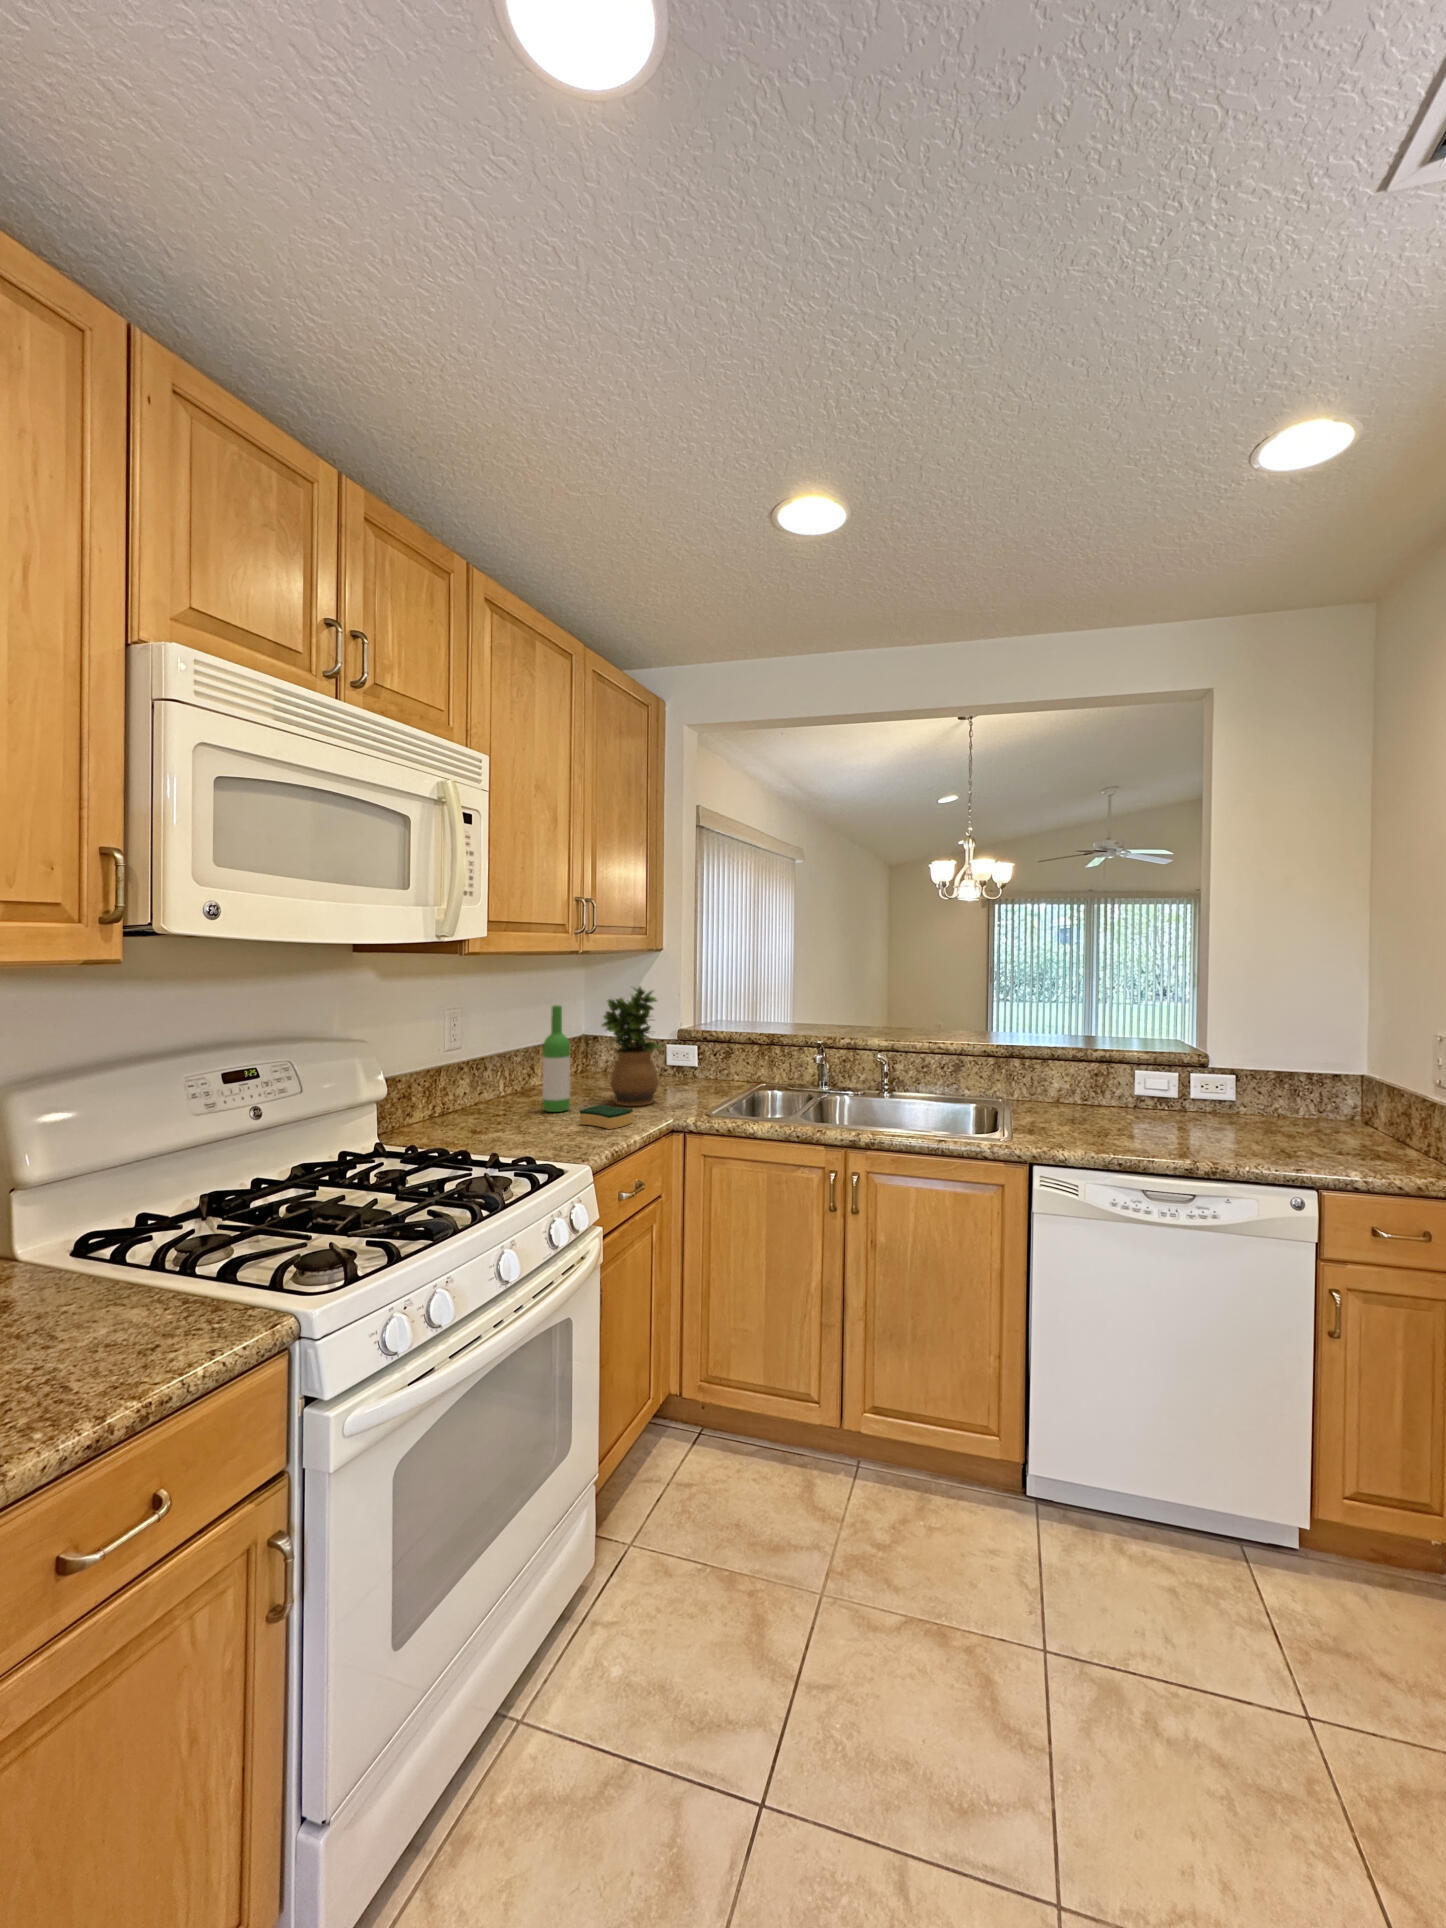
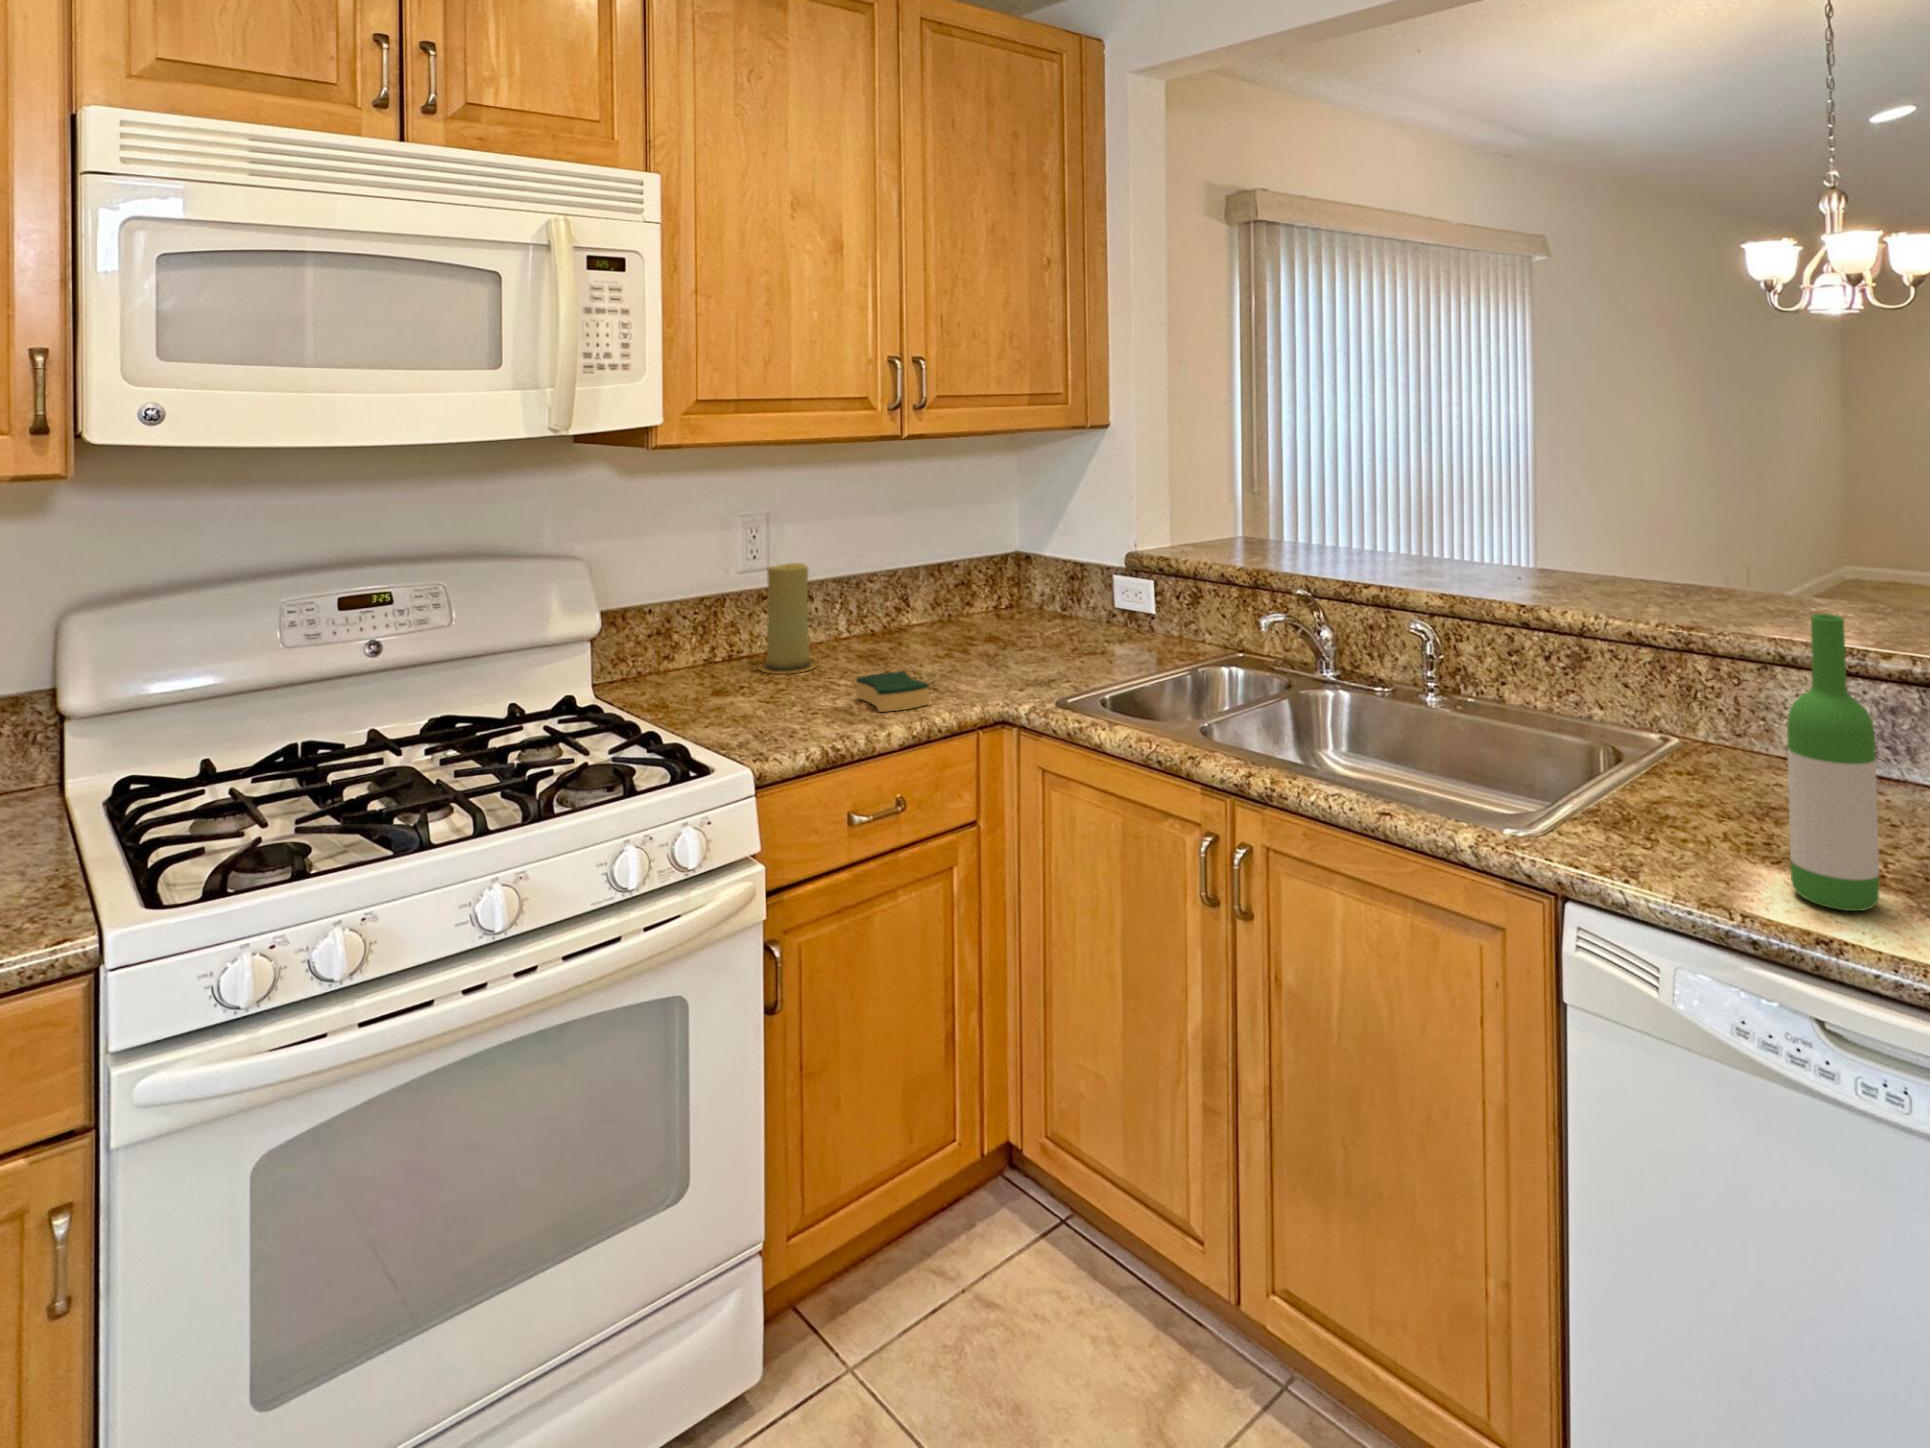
potted plant: present [602,986,660,1106] -> none [933,486,1031,676]
wine bottle: present [542,1005,570,1112] -> present [1787,614,1879,911]
candle: none [472,1041,515,1118] -> present [759,563,817,674]

